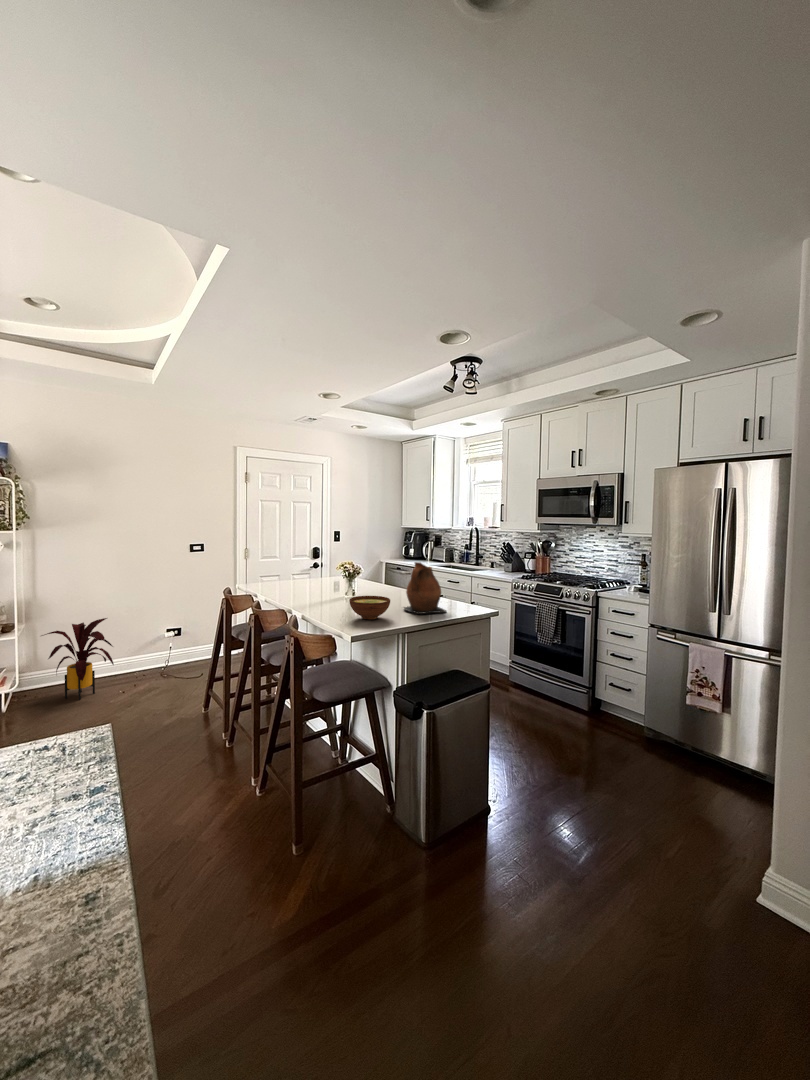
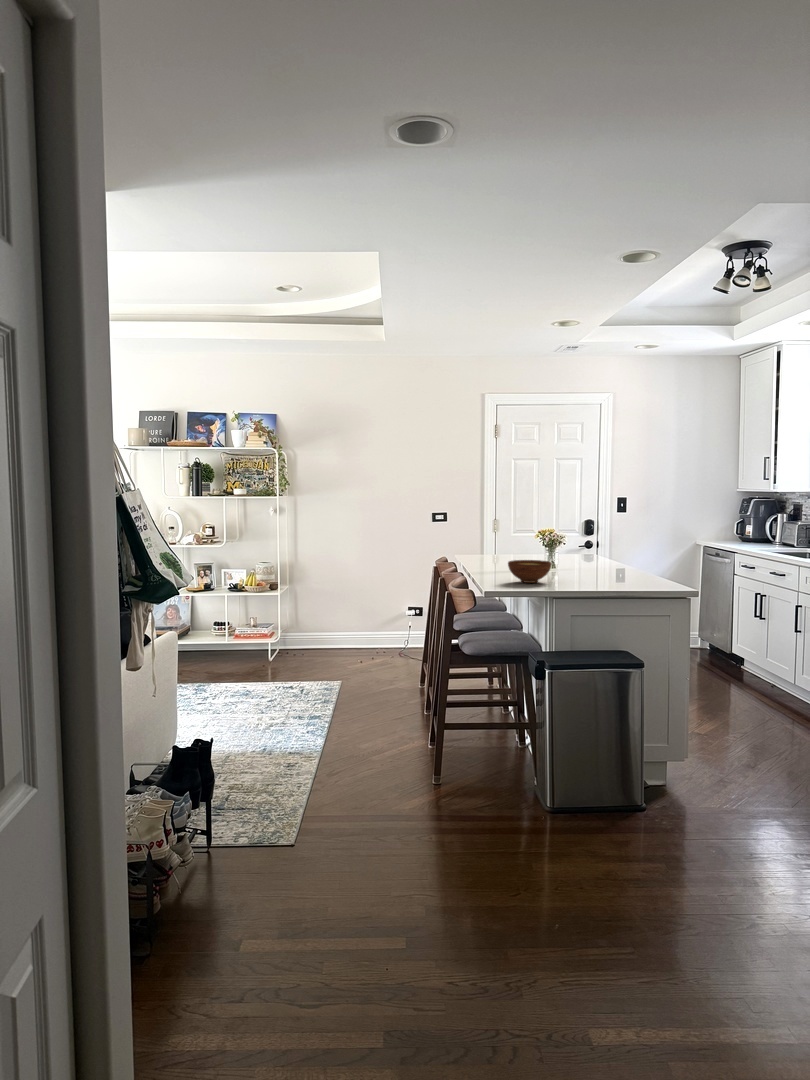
ceramic pitcher: present [404,562,446,614] -> none [576,525,623,584]
house plant: present [42,618,114,700] -> none [296,586,357,662]

